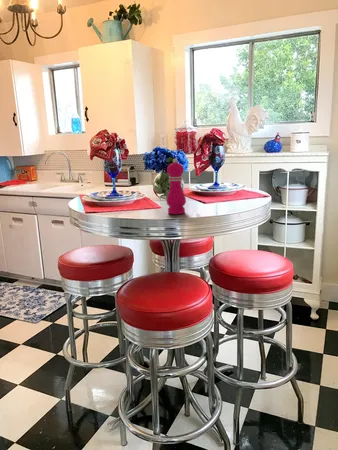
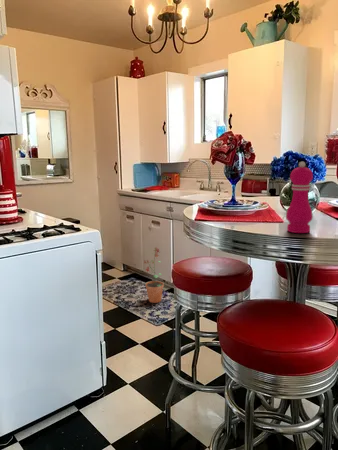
potted plant: none [10,245,35,302] -> present [144,248,164,303]

